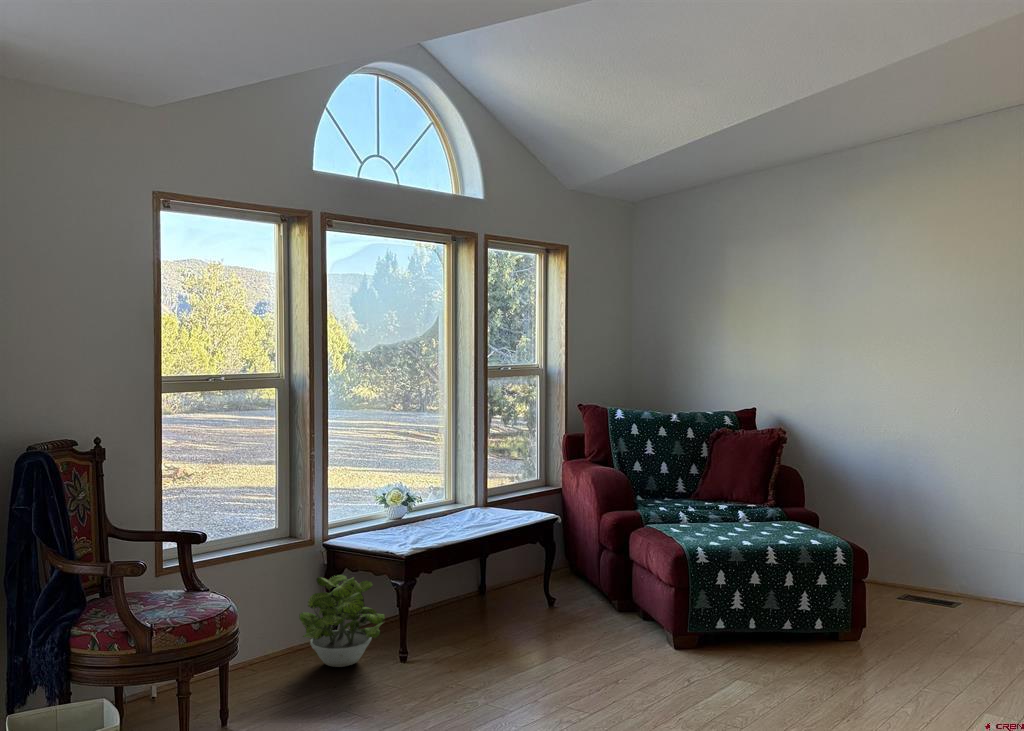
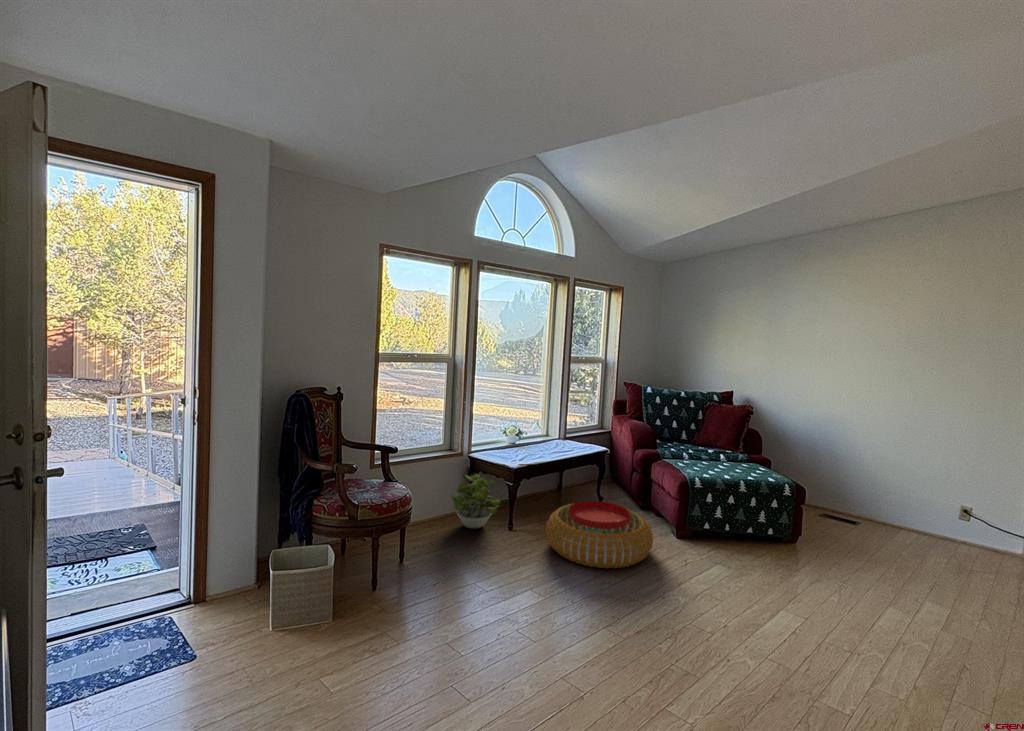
pouf: none [465,599,638,702] -> present [546,501,653,568]

